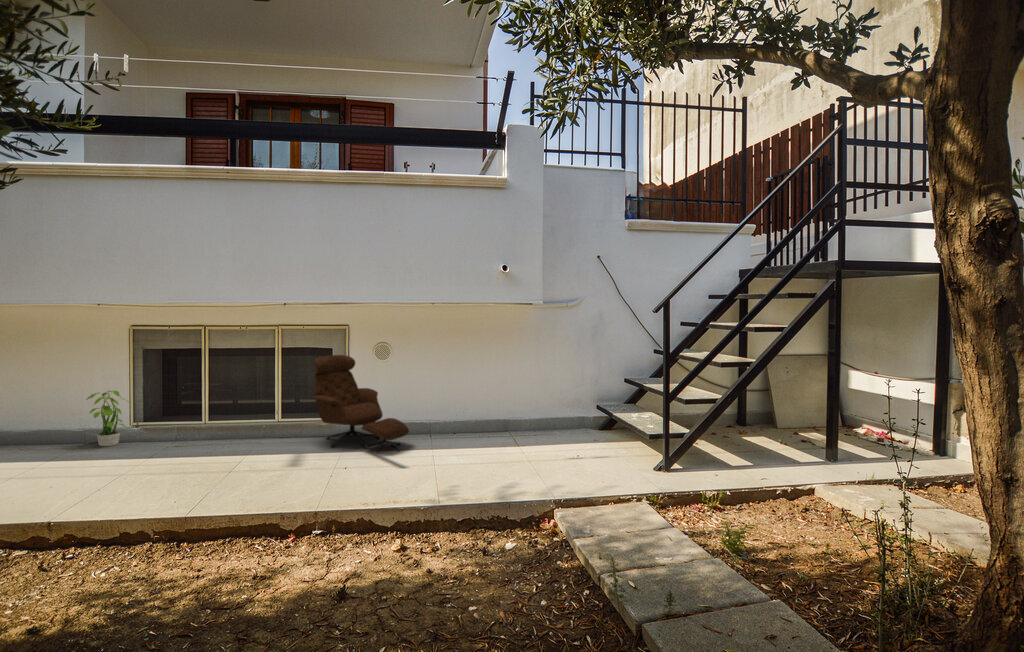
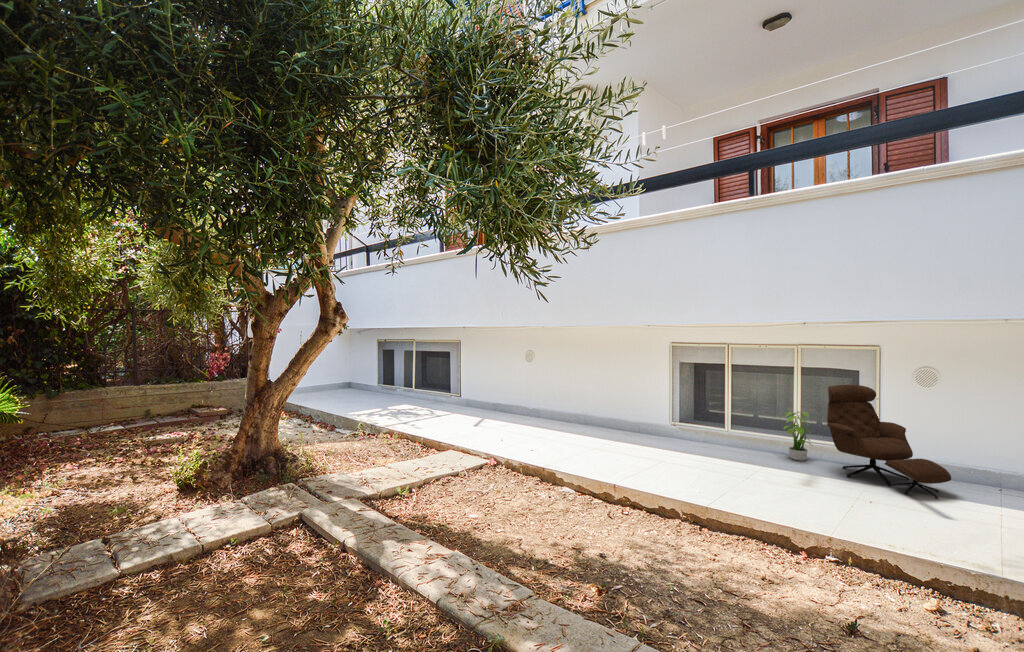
potted plant: present [86,390,129,446] -> present [780,411,812,461]

